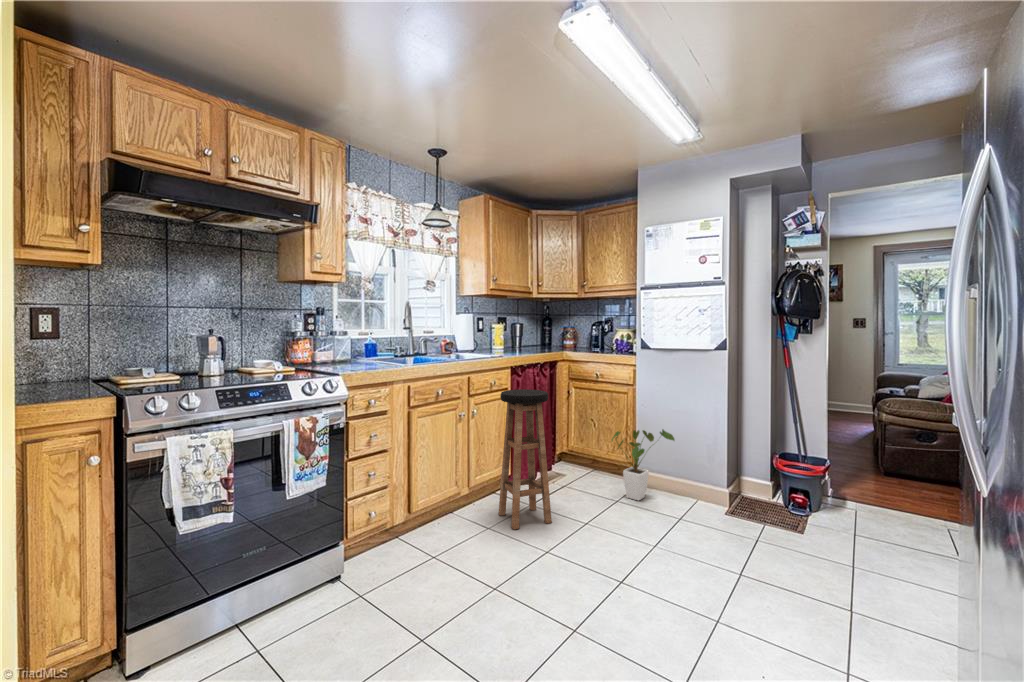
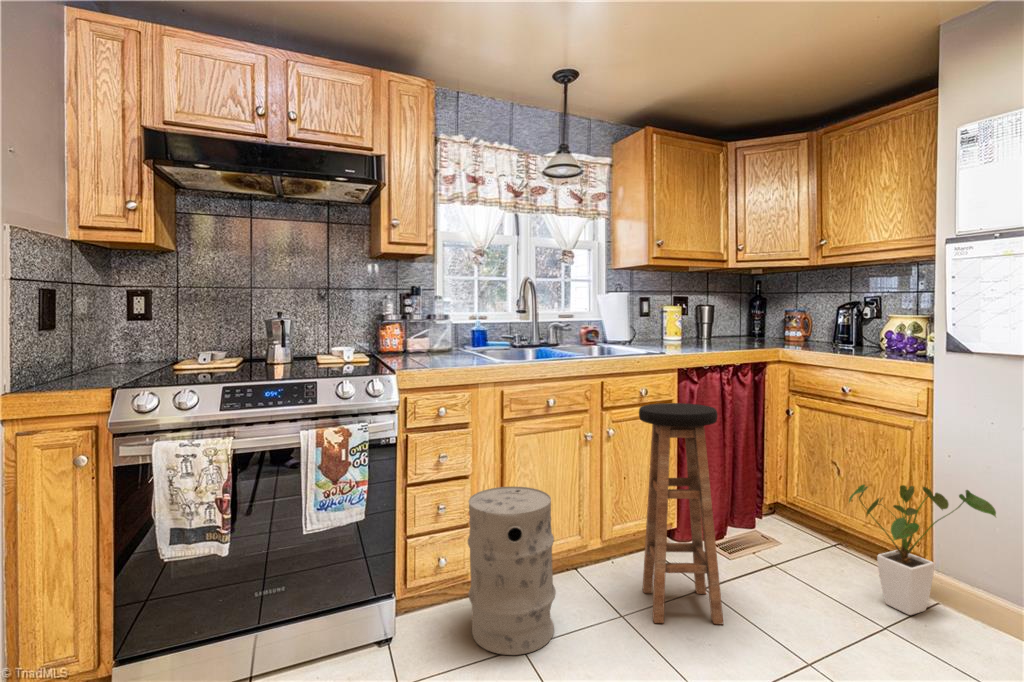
trash can: none [395,453,456,566] -> present [468,487,556,655]

